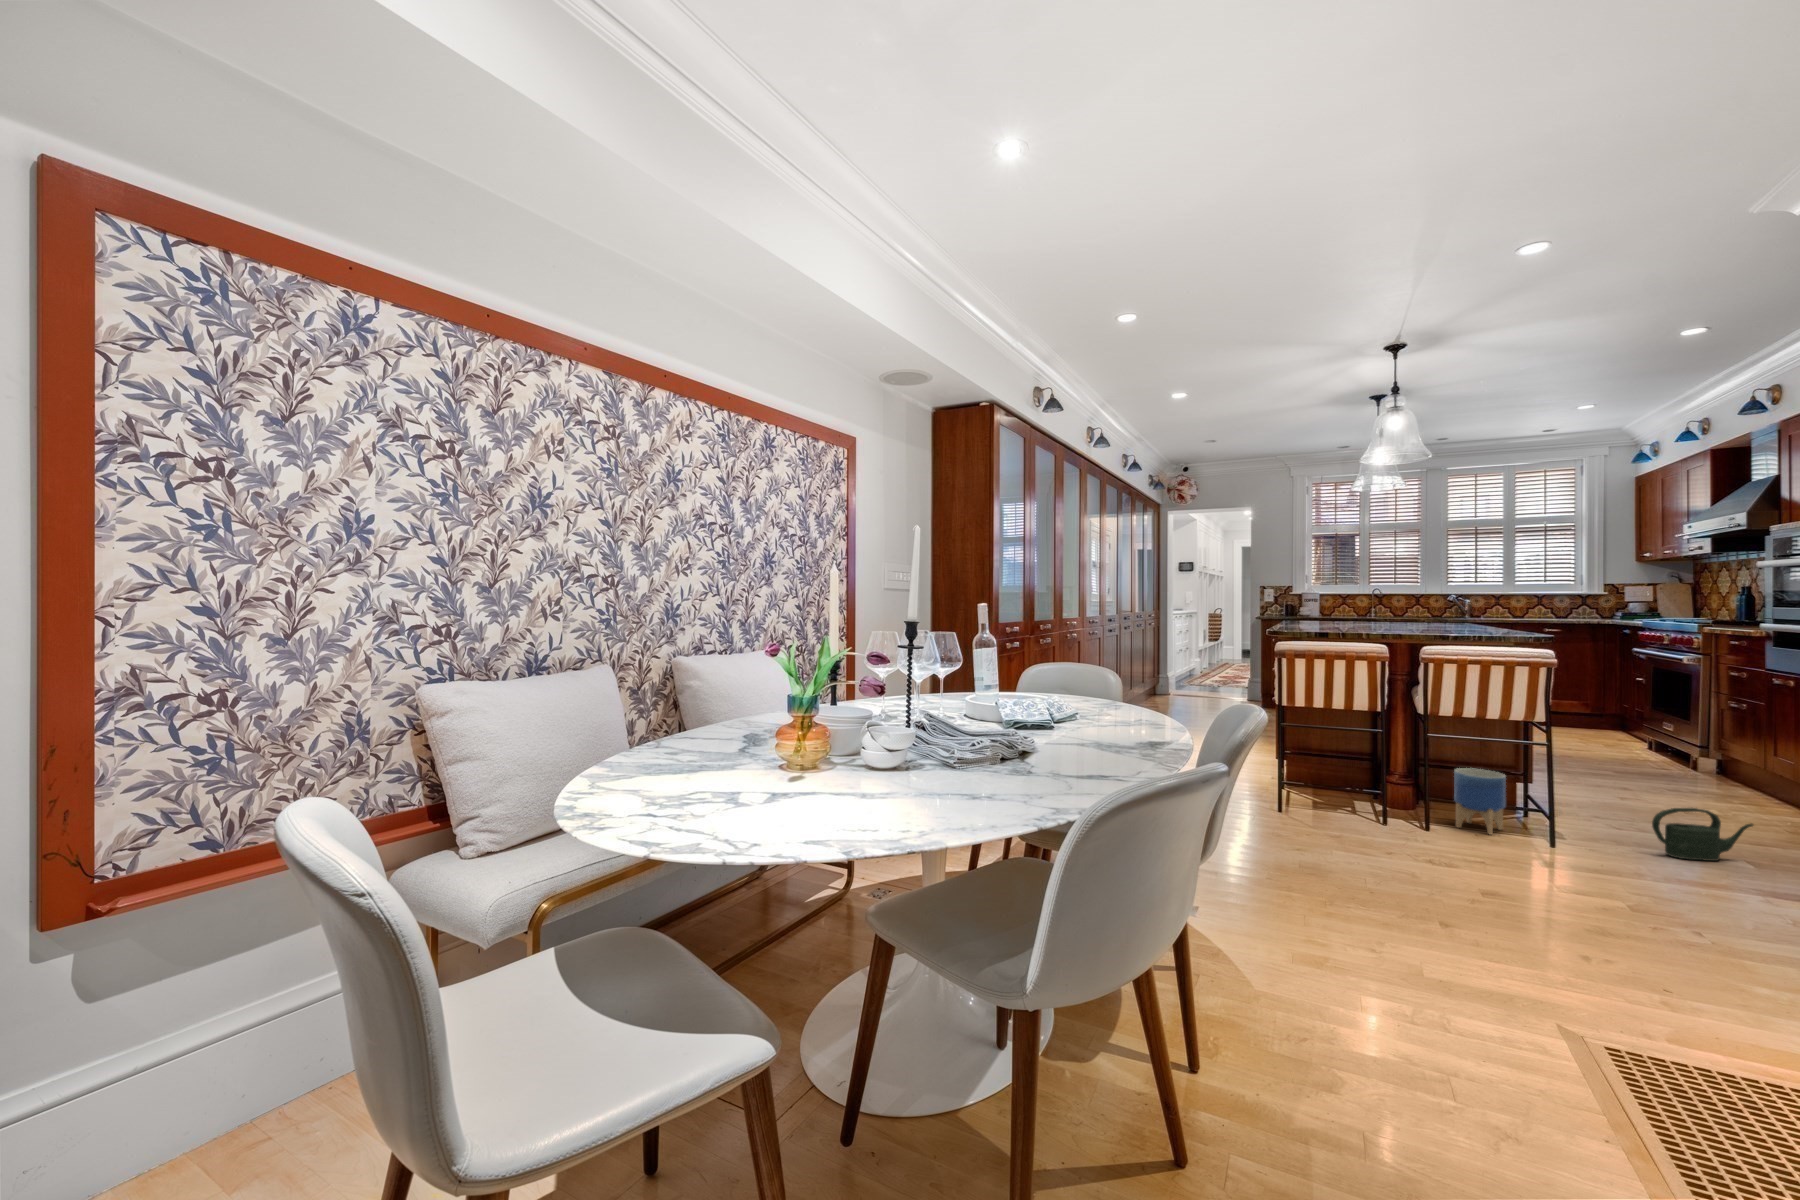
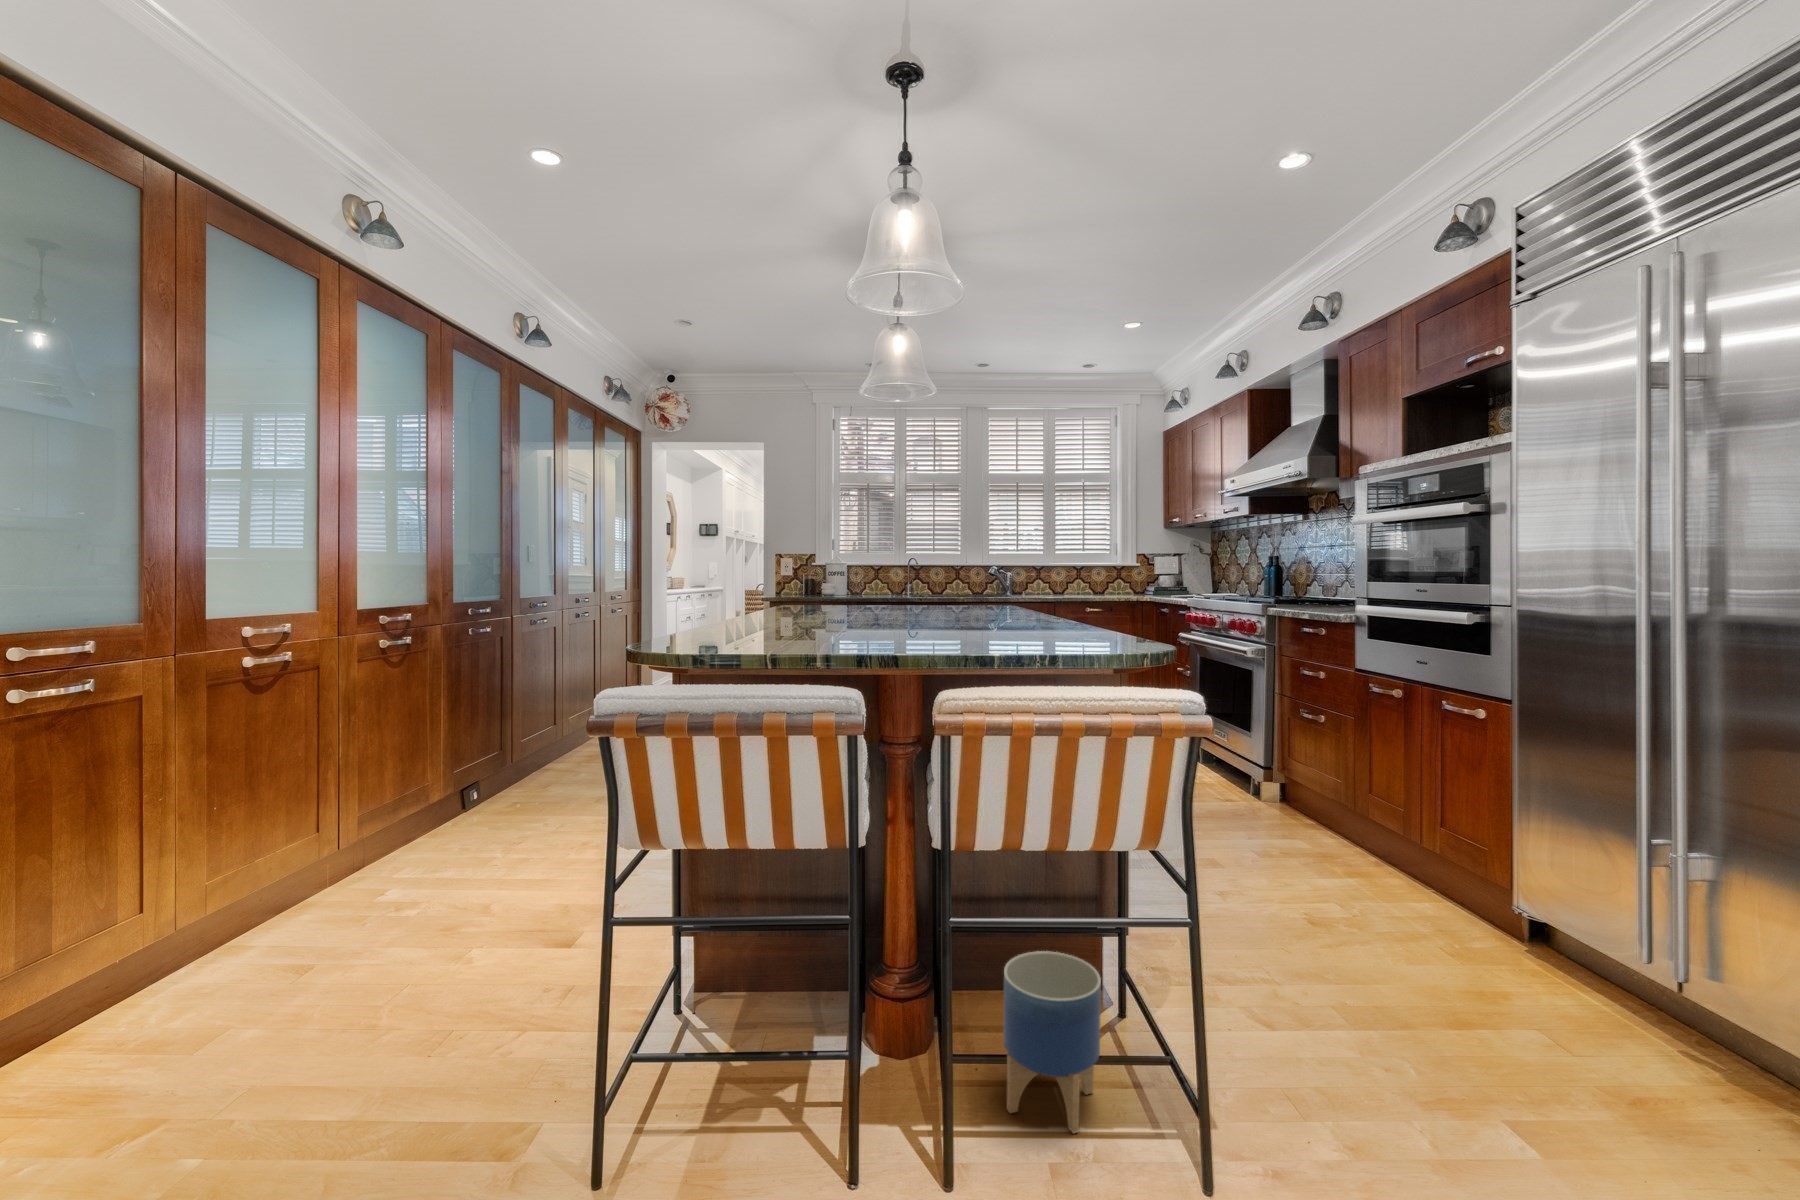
watering can: present [1652,808,1753,861] -> none [1354,1006,1489,1129]

